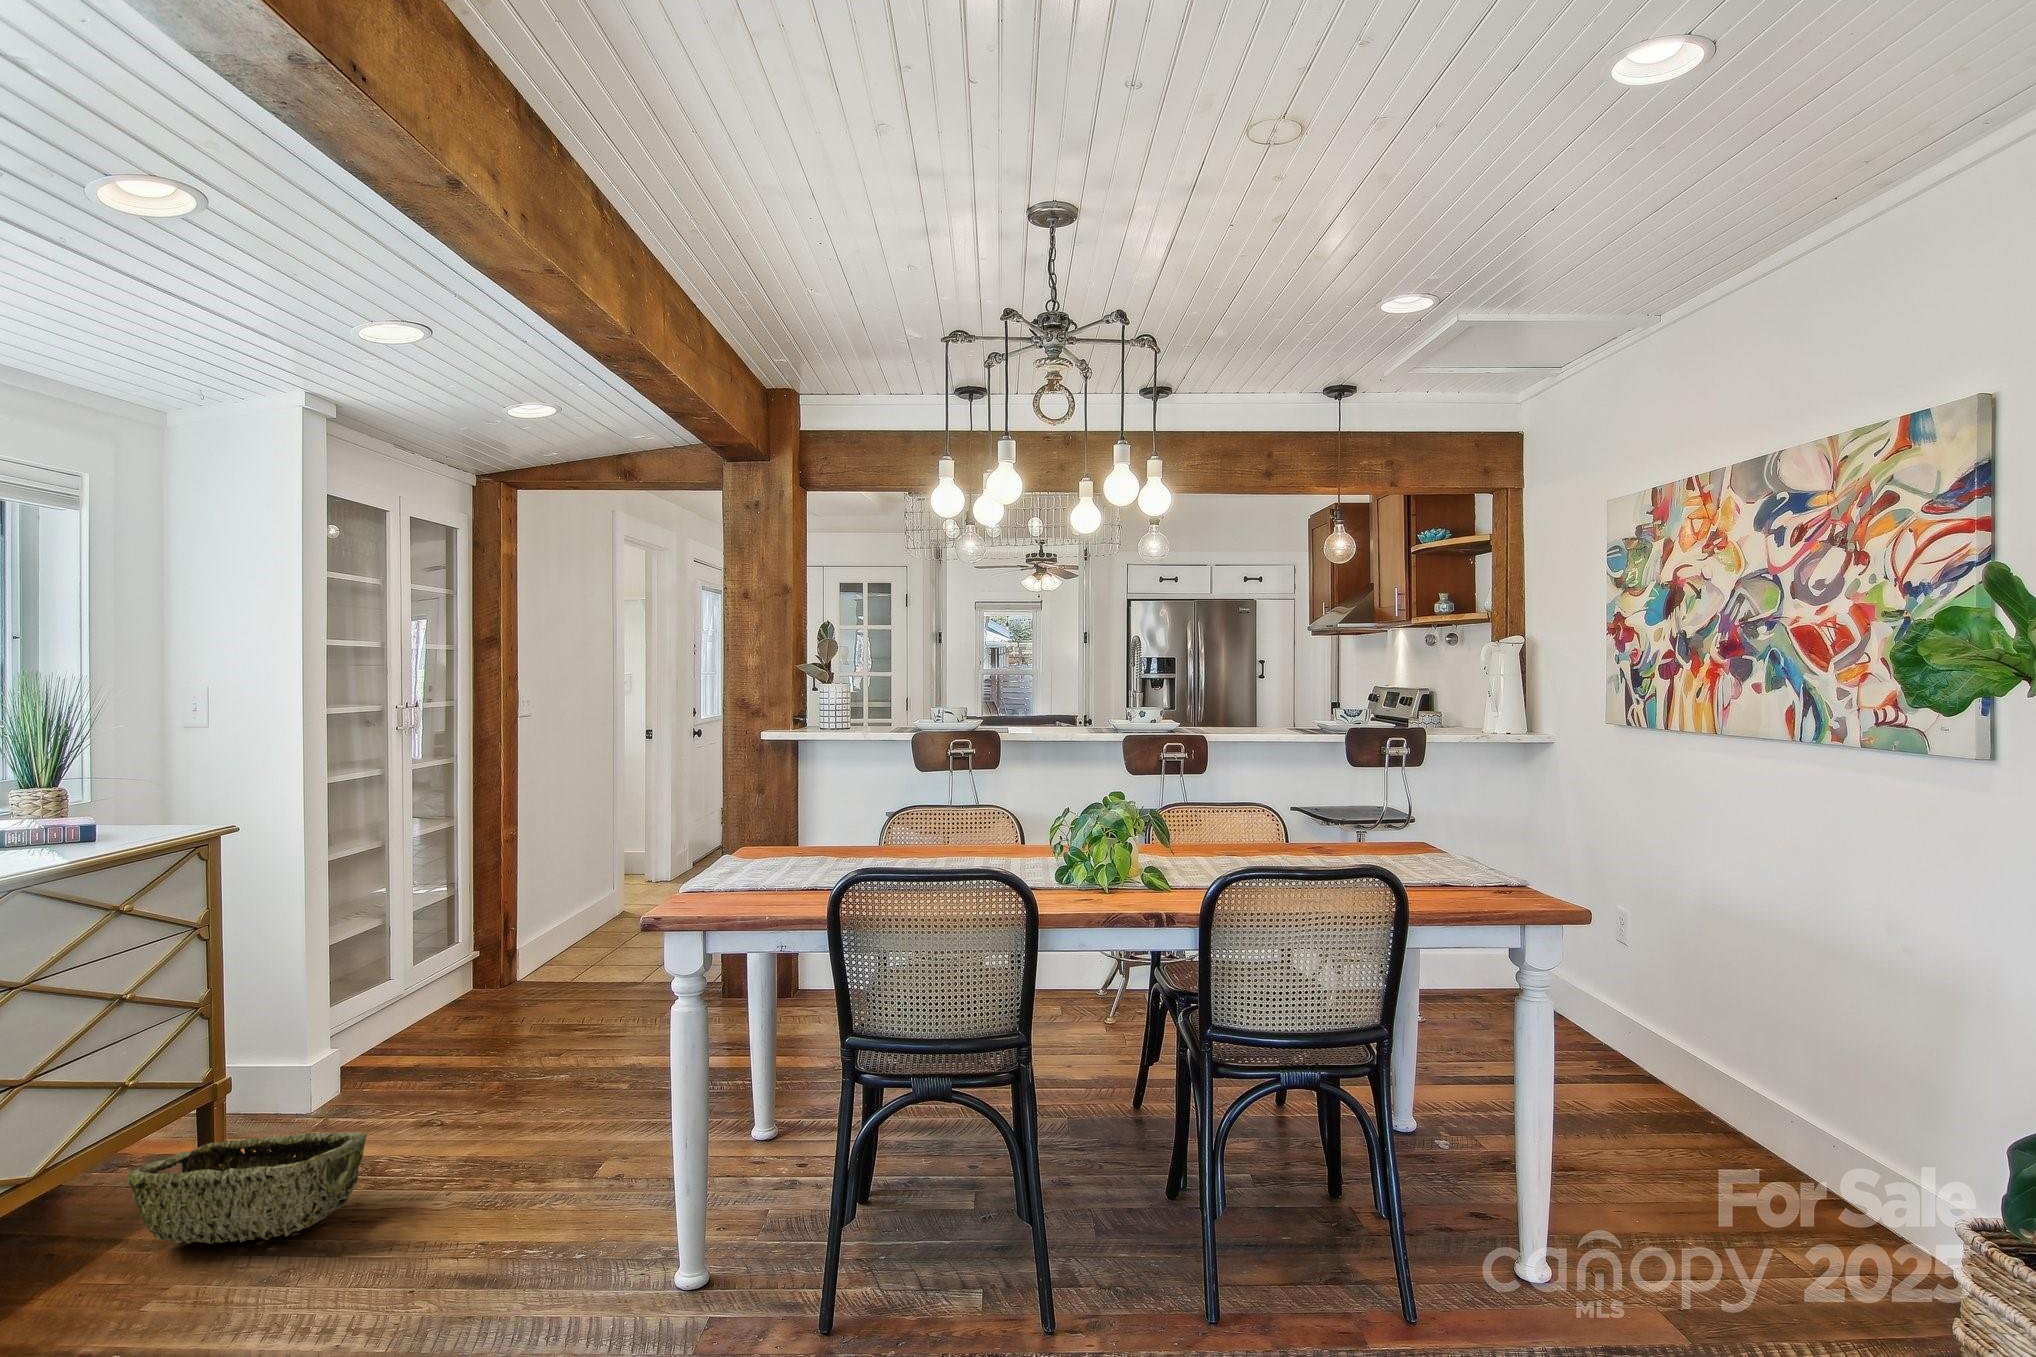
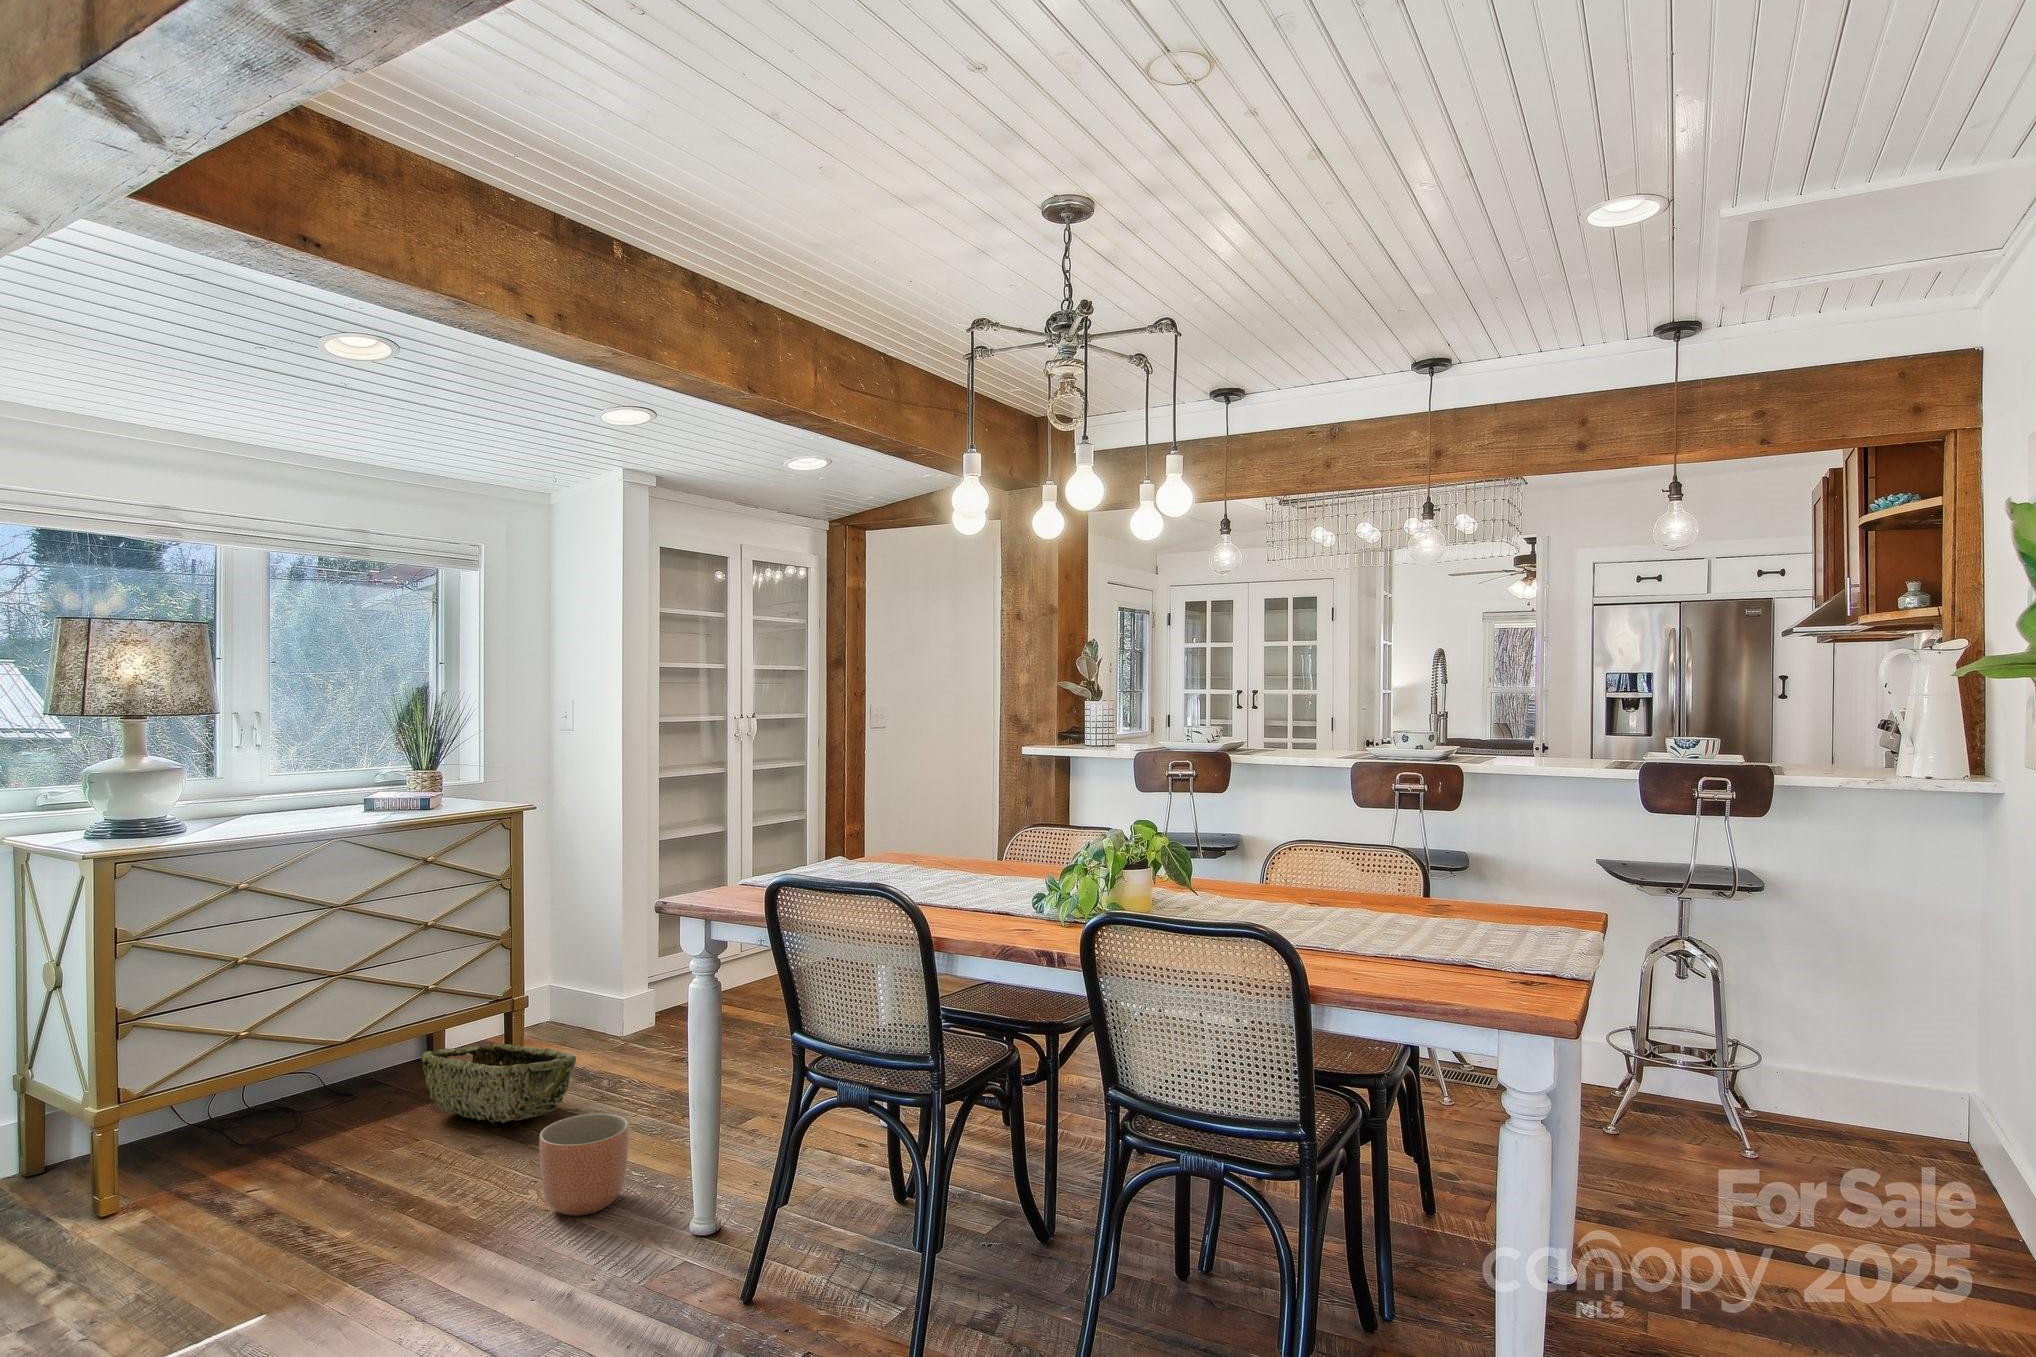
planter: none [454,1182,564,1312] -> present [539,1113,629,1216]

